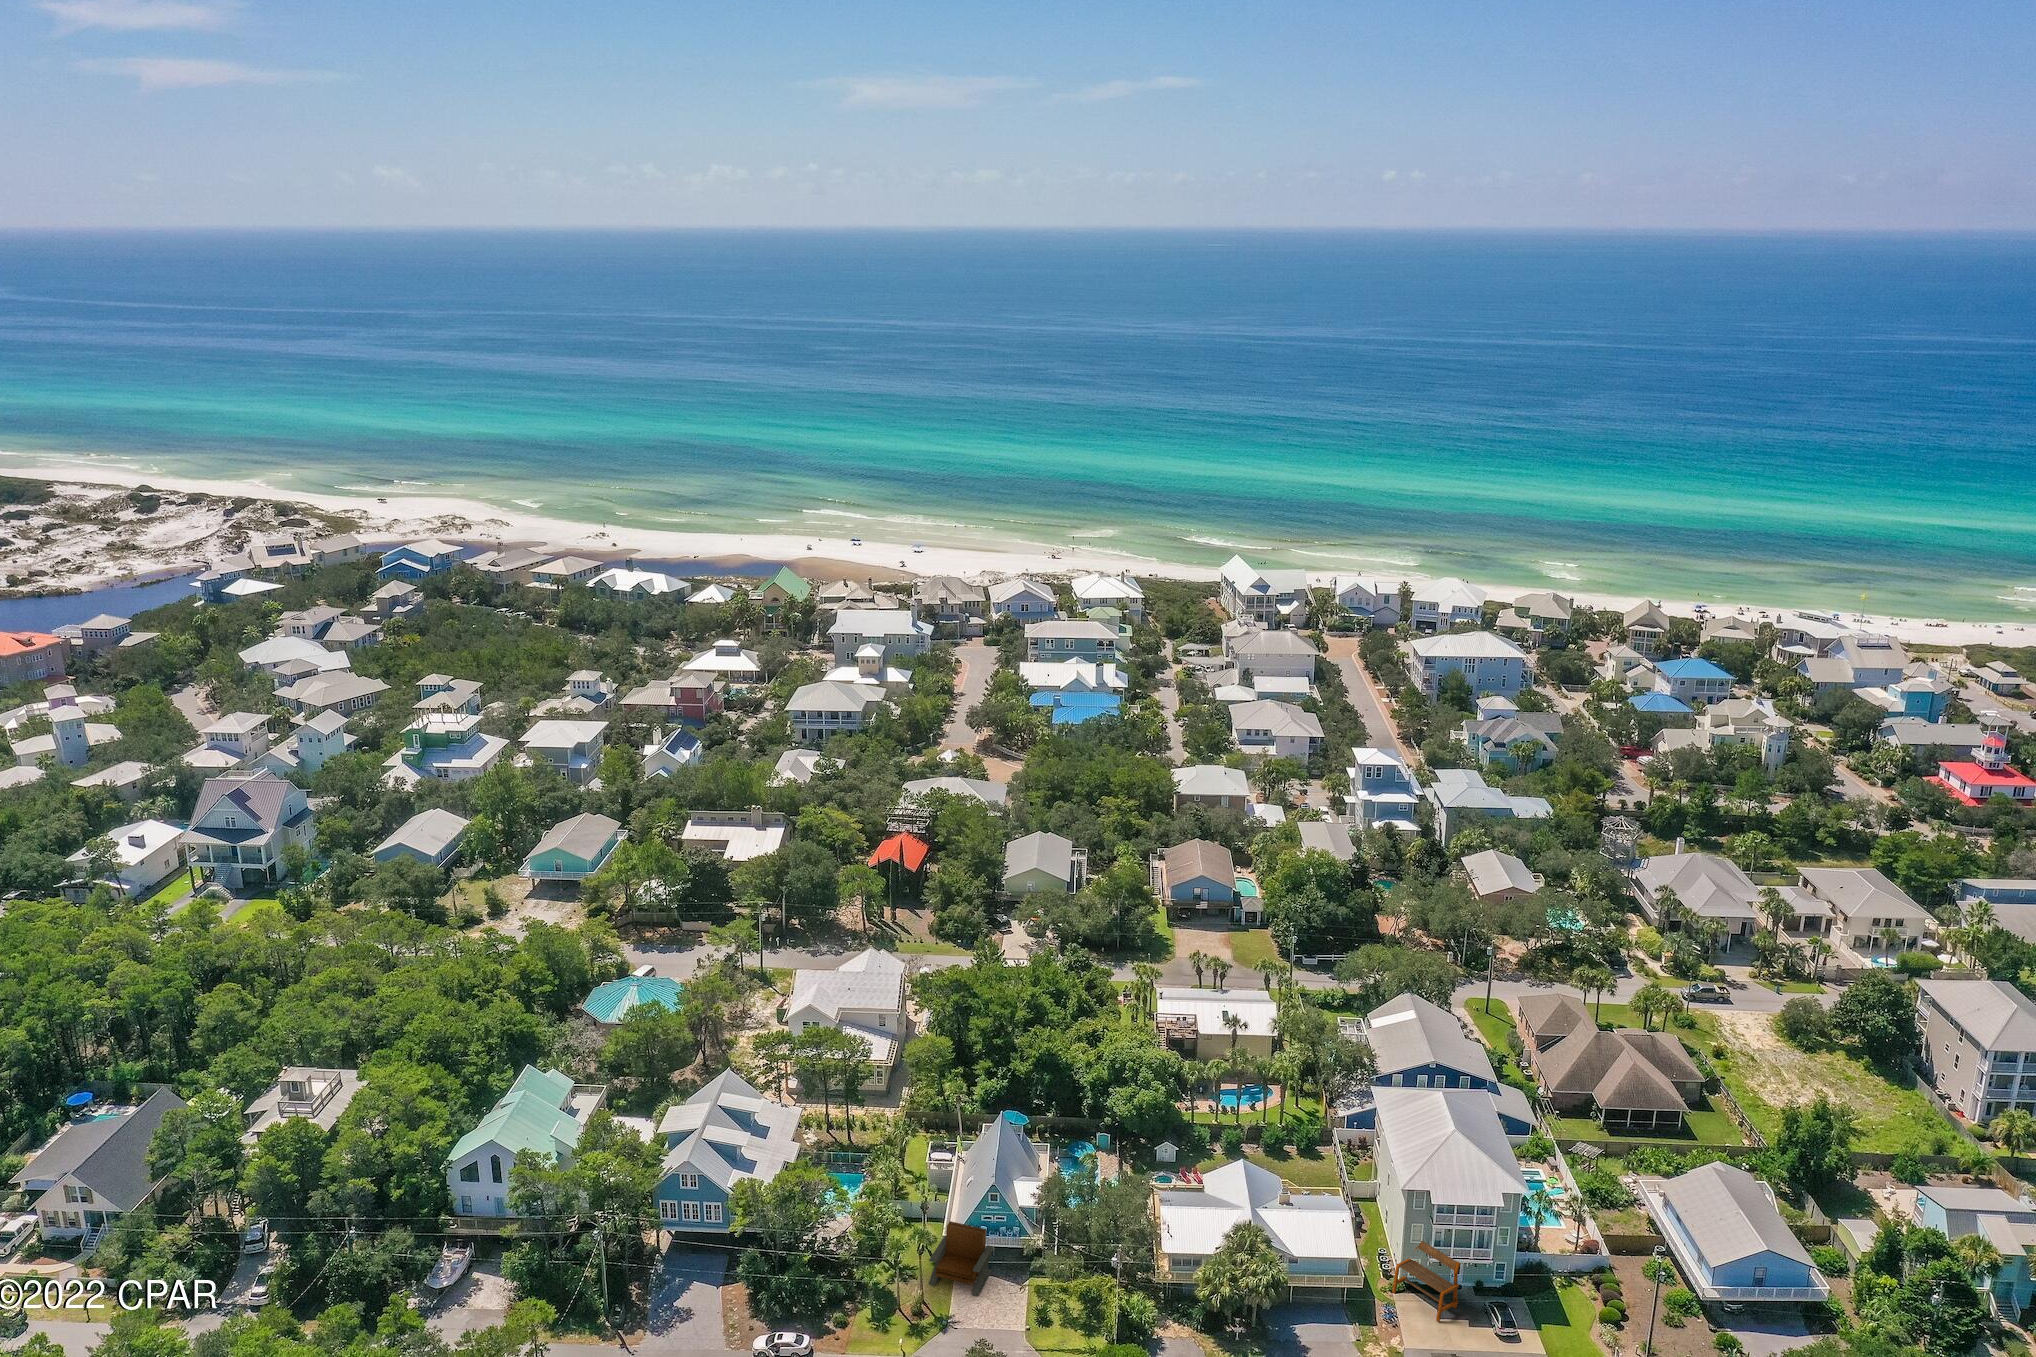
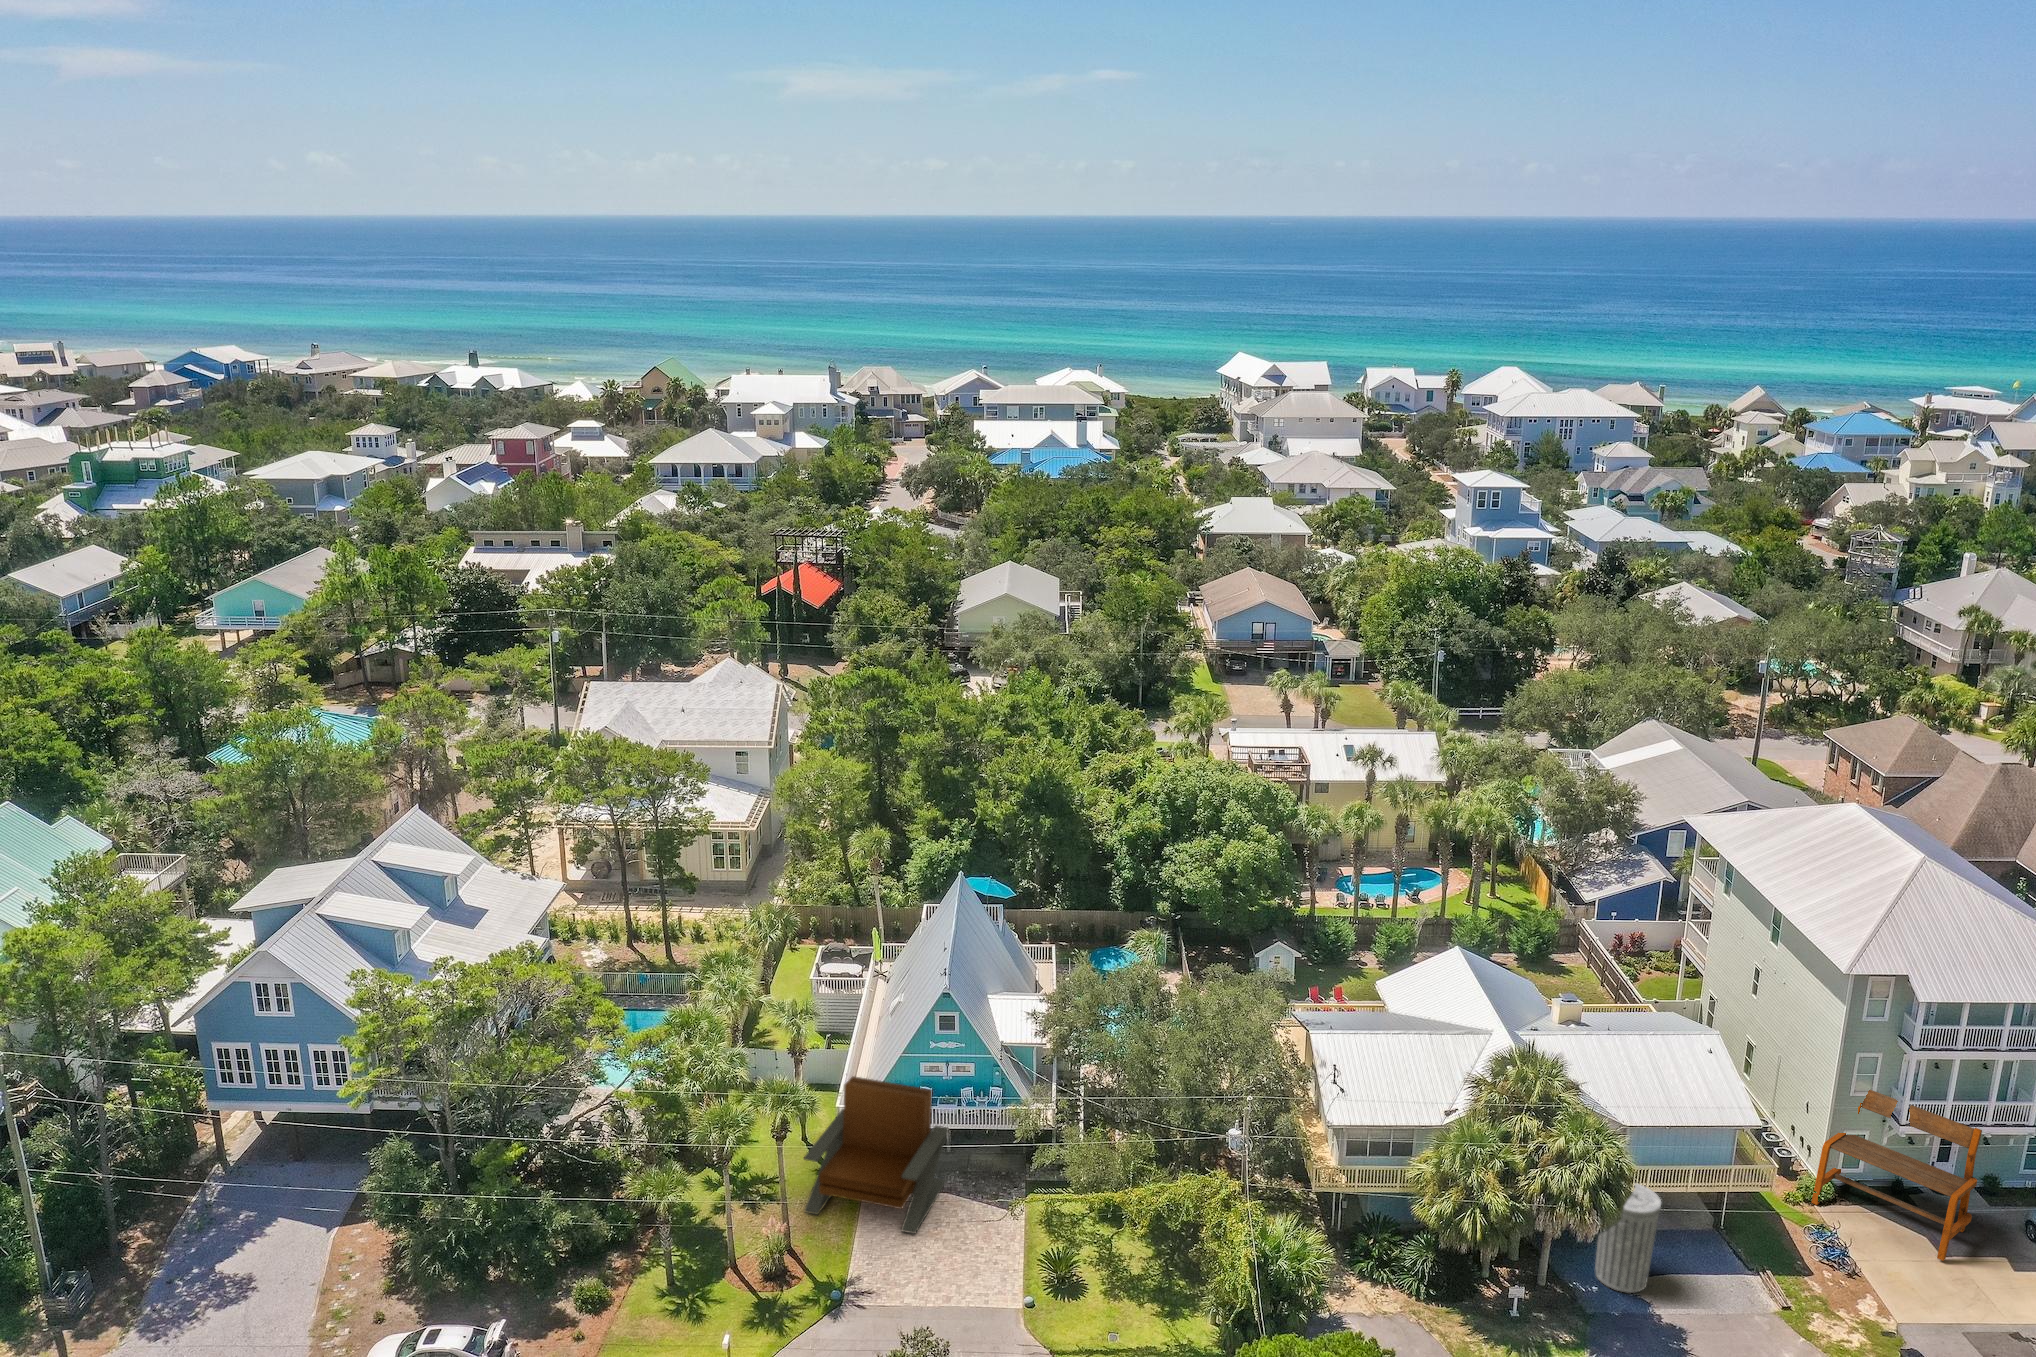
trash can: none [1280,1282,1306,1332] -> present [1595,1184,1661,1293]

